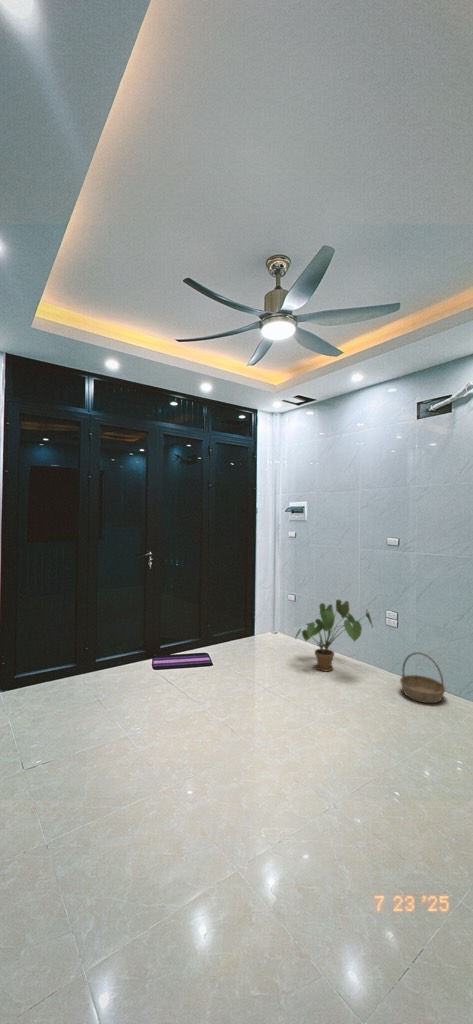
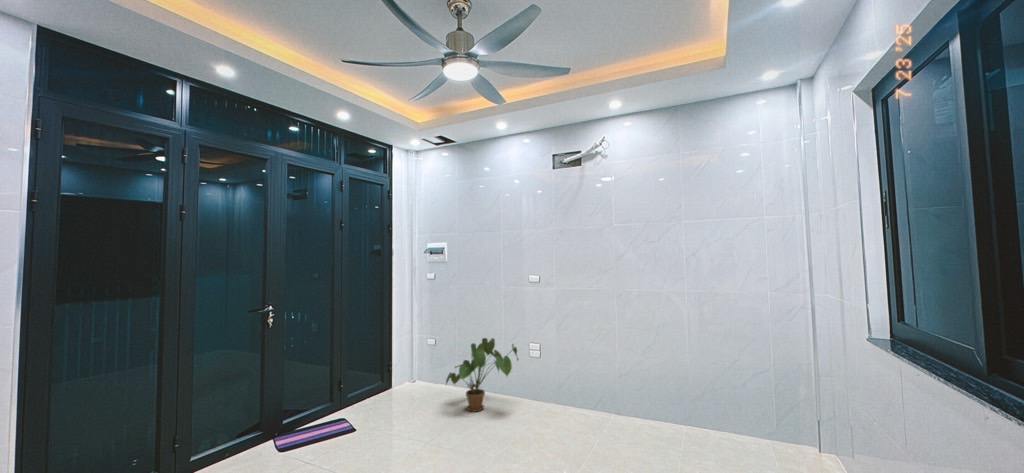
basket: present [400,652,445,703] -> none [548,376,585,421]

